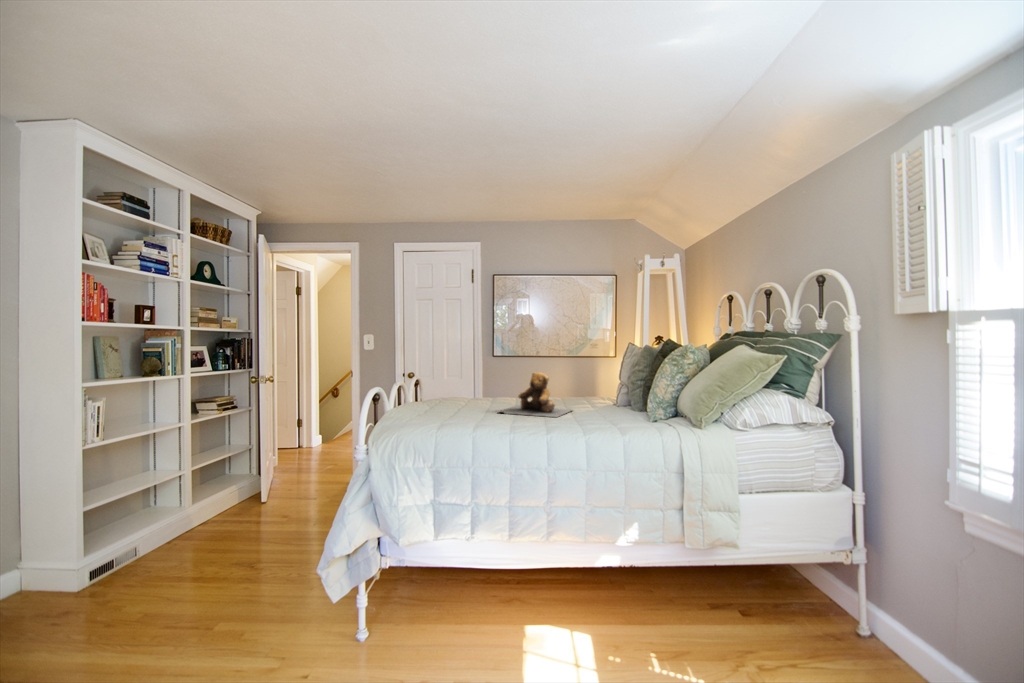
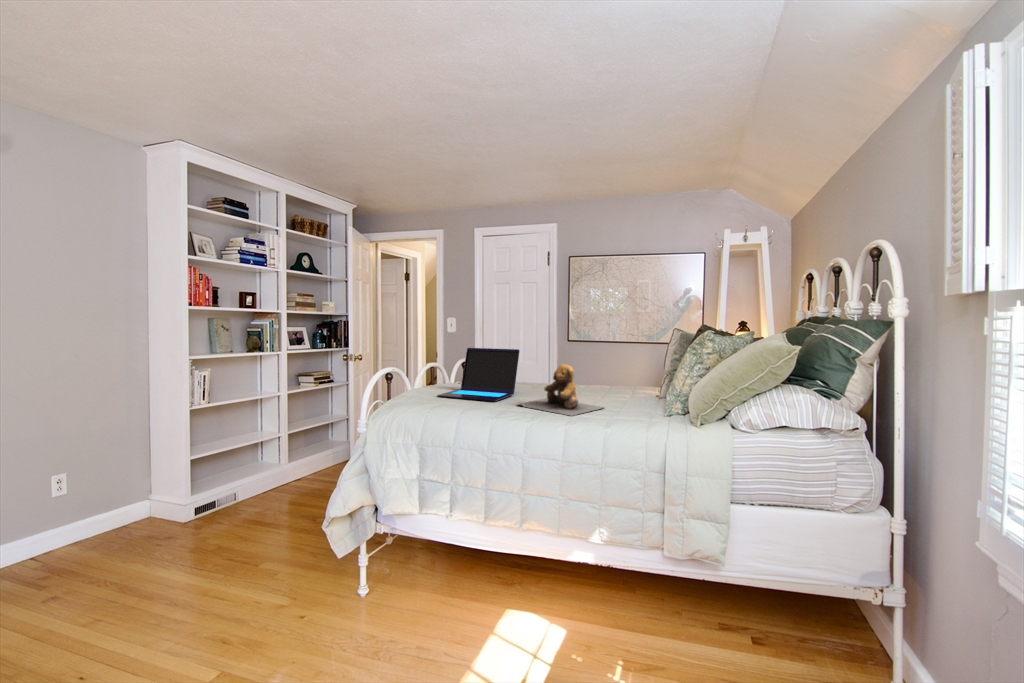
laptop: none [410,362,482,411] -> present [437,348,519,402]

